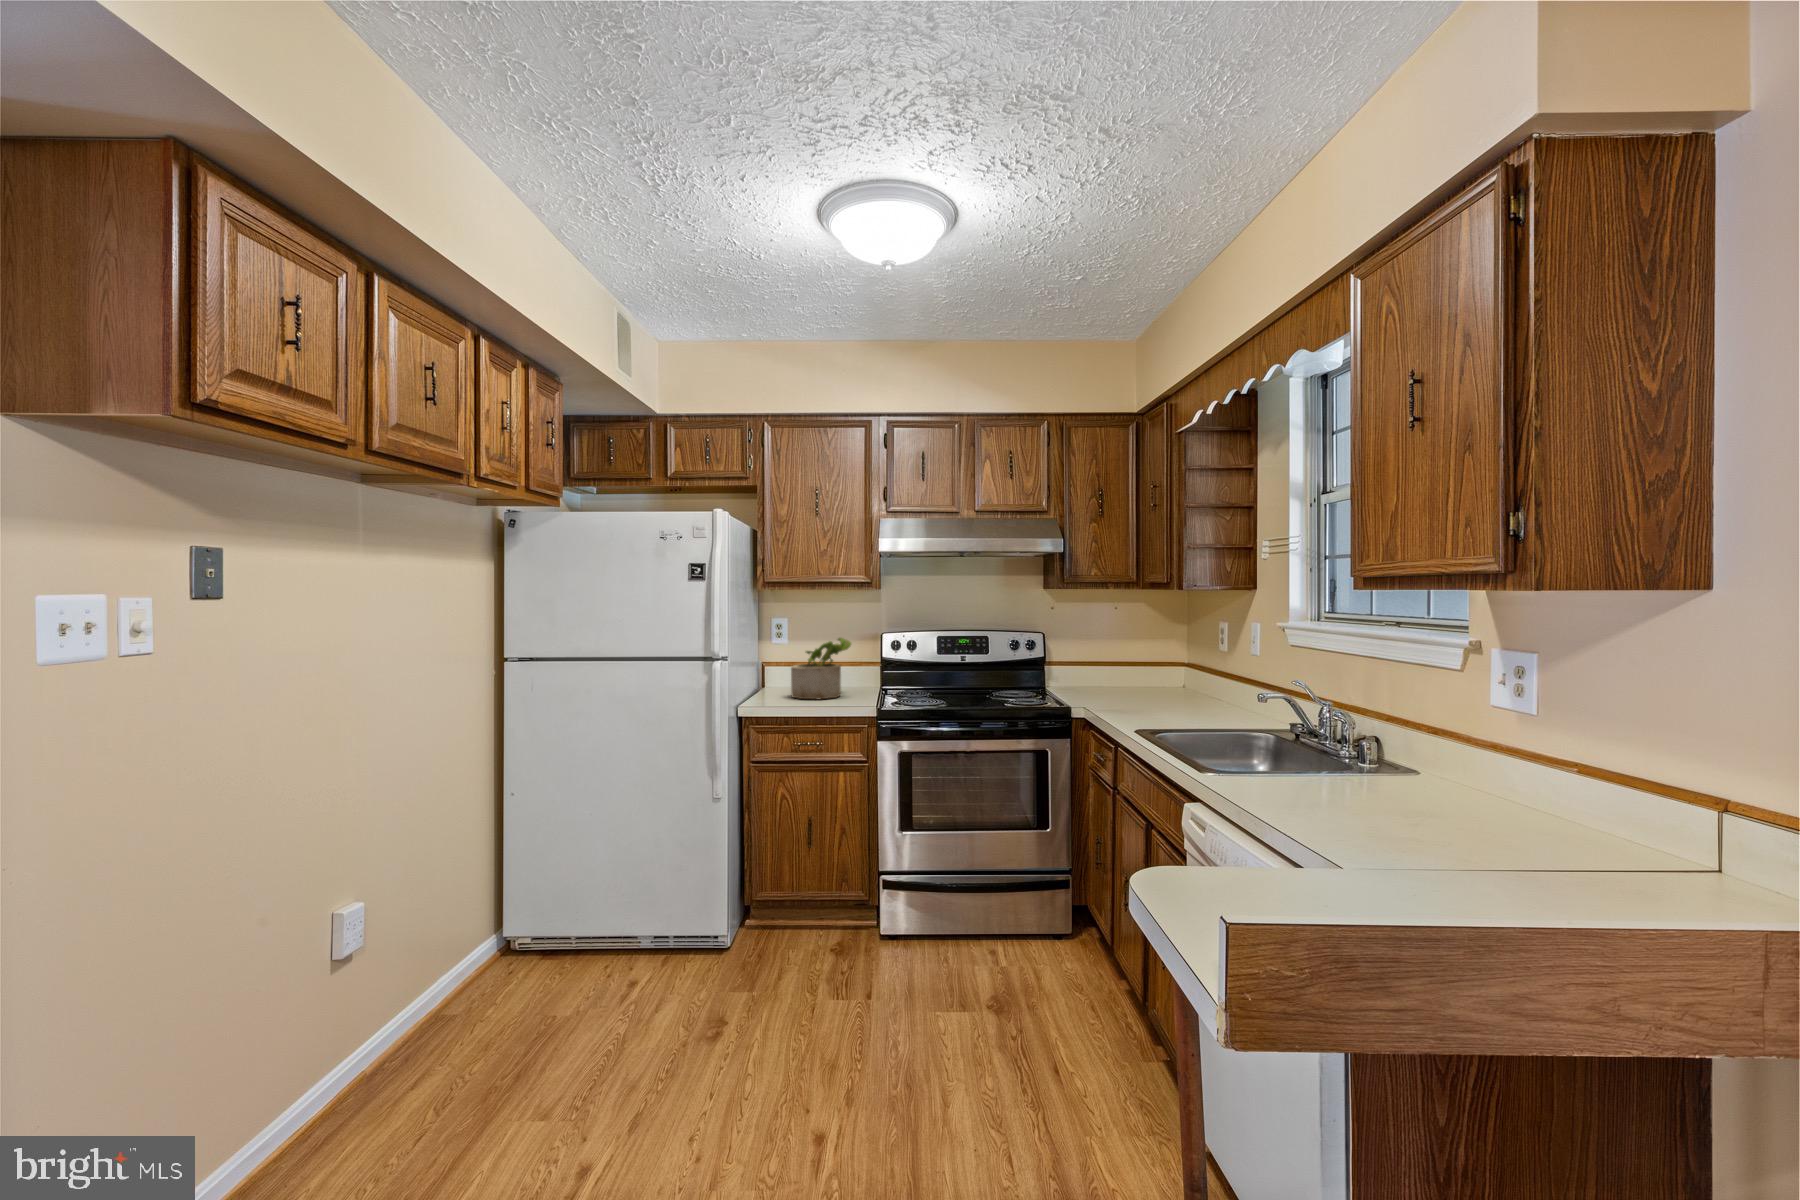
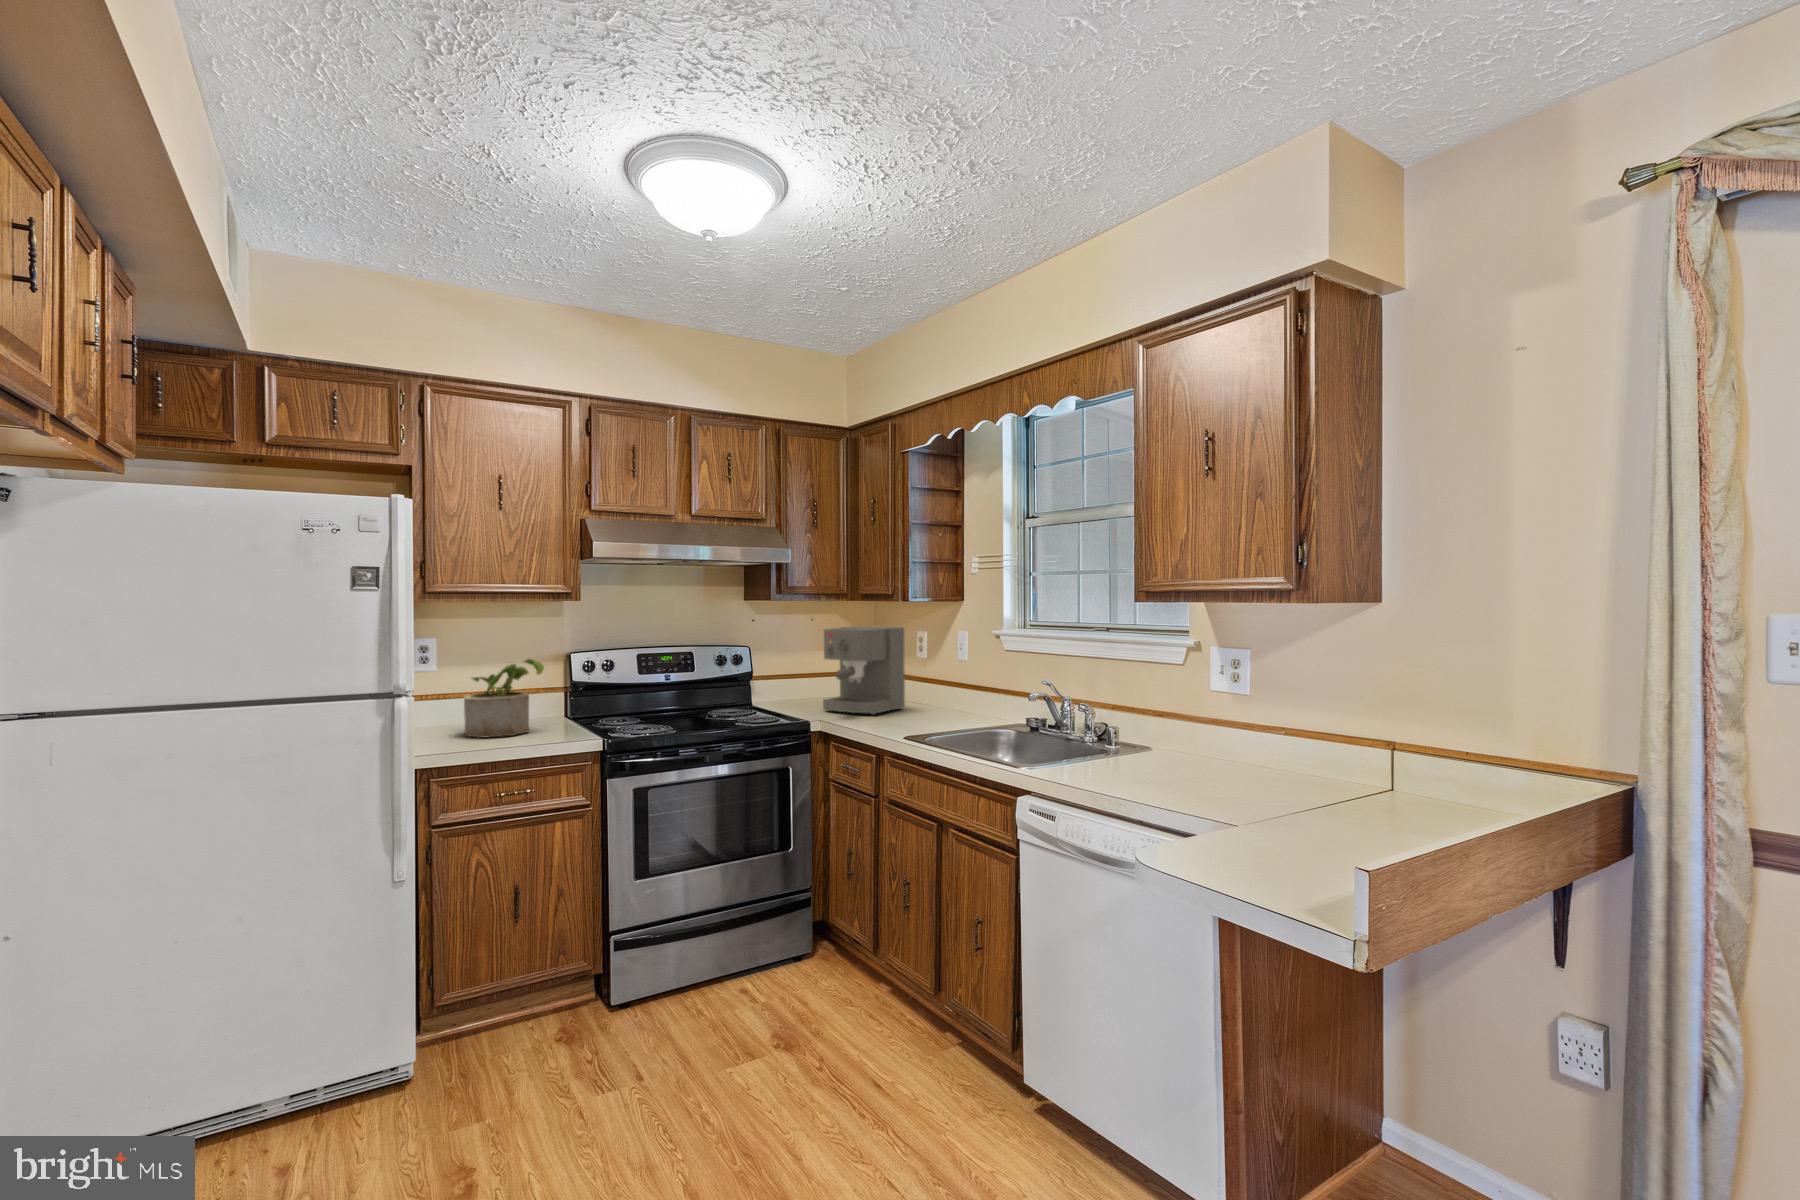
coffee maker: none [1106,616,1196,708] -> present [823,626,905,715]

